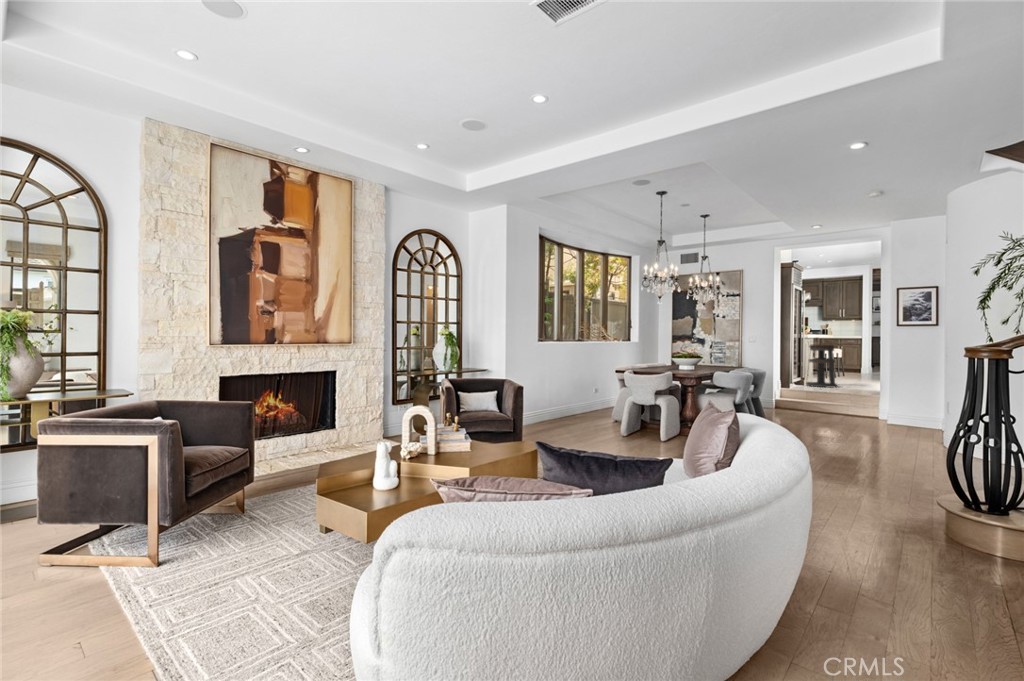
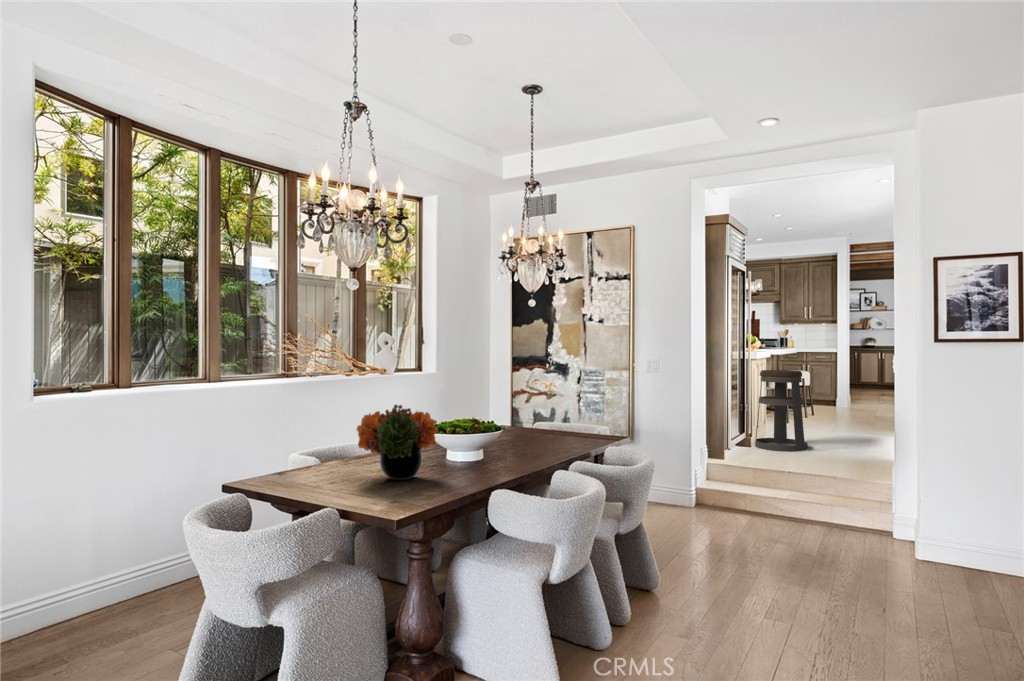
flower arrangement: none [661,345,690,371] -> present [357,405,438,480]

